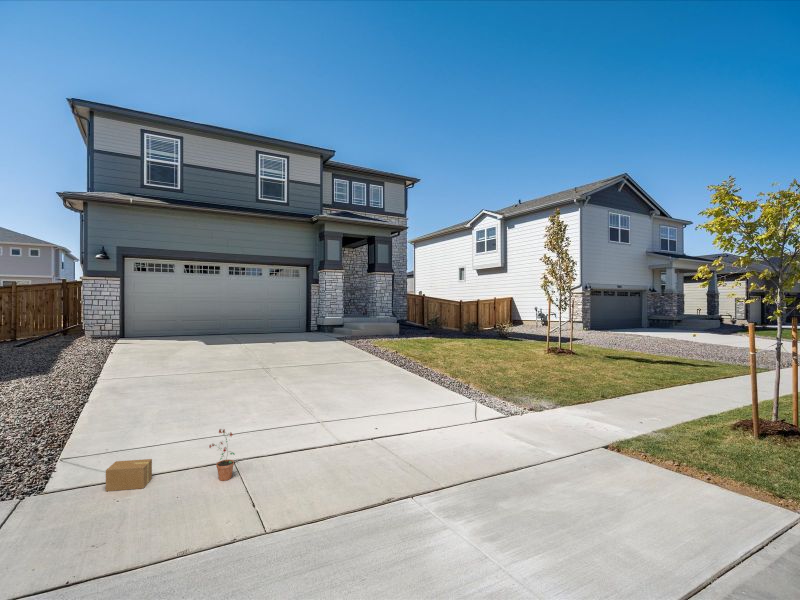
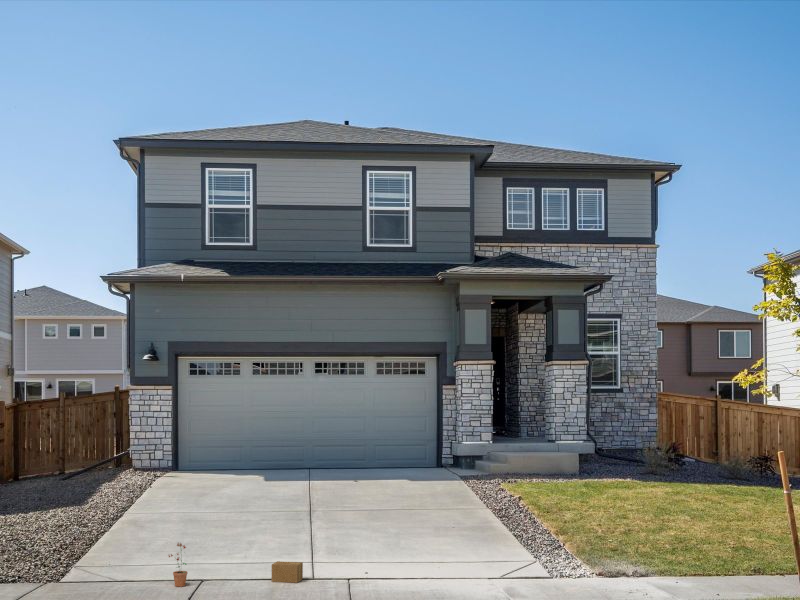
cardboard box: present [106,459,152,491] -> present [272,561,303,583]

